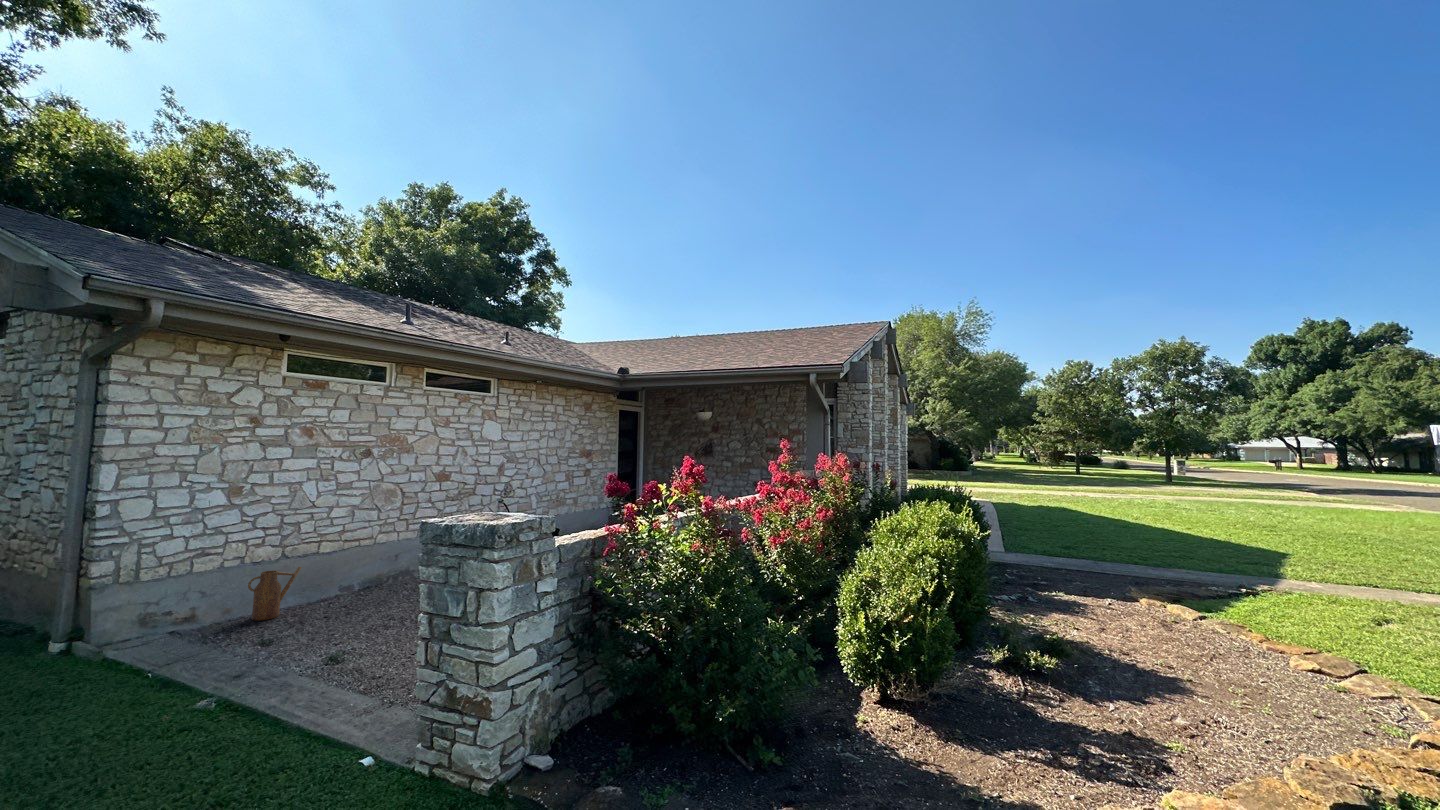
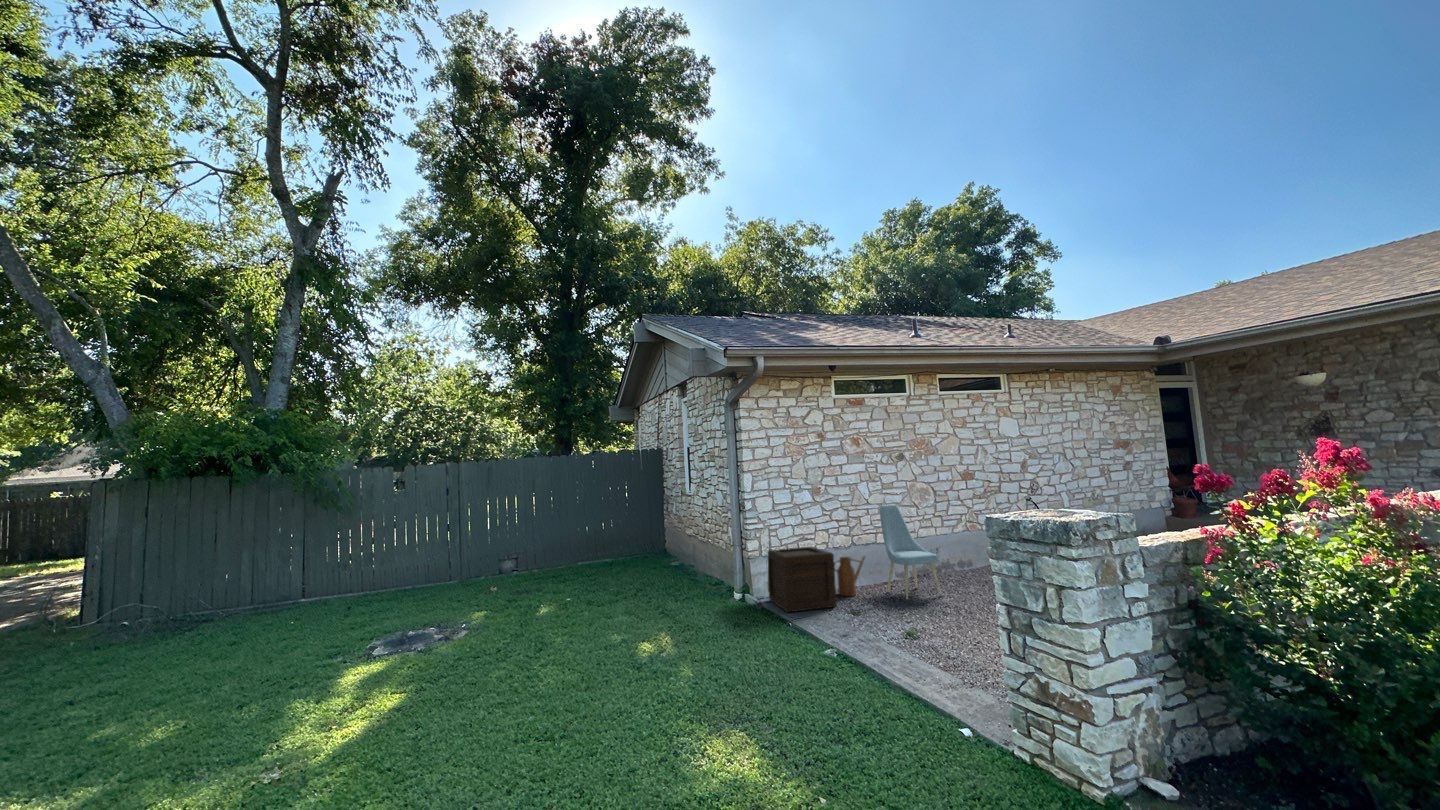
chair: none [325,505,395,612] -> present [880,505,942,600]
wooden crate: none [117,562,247,660] -> present [768,547,837,612]

